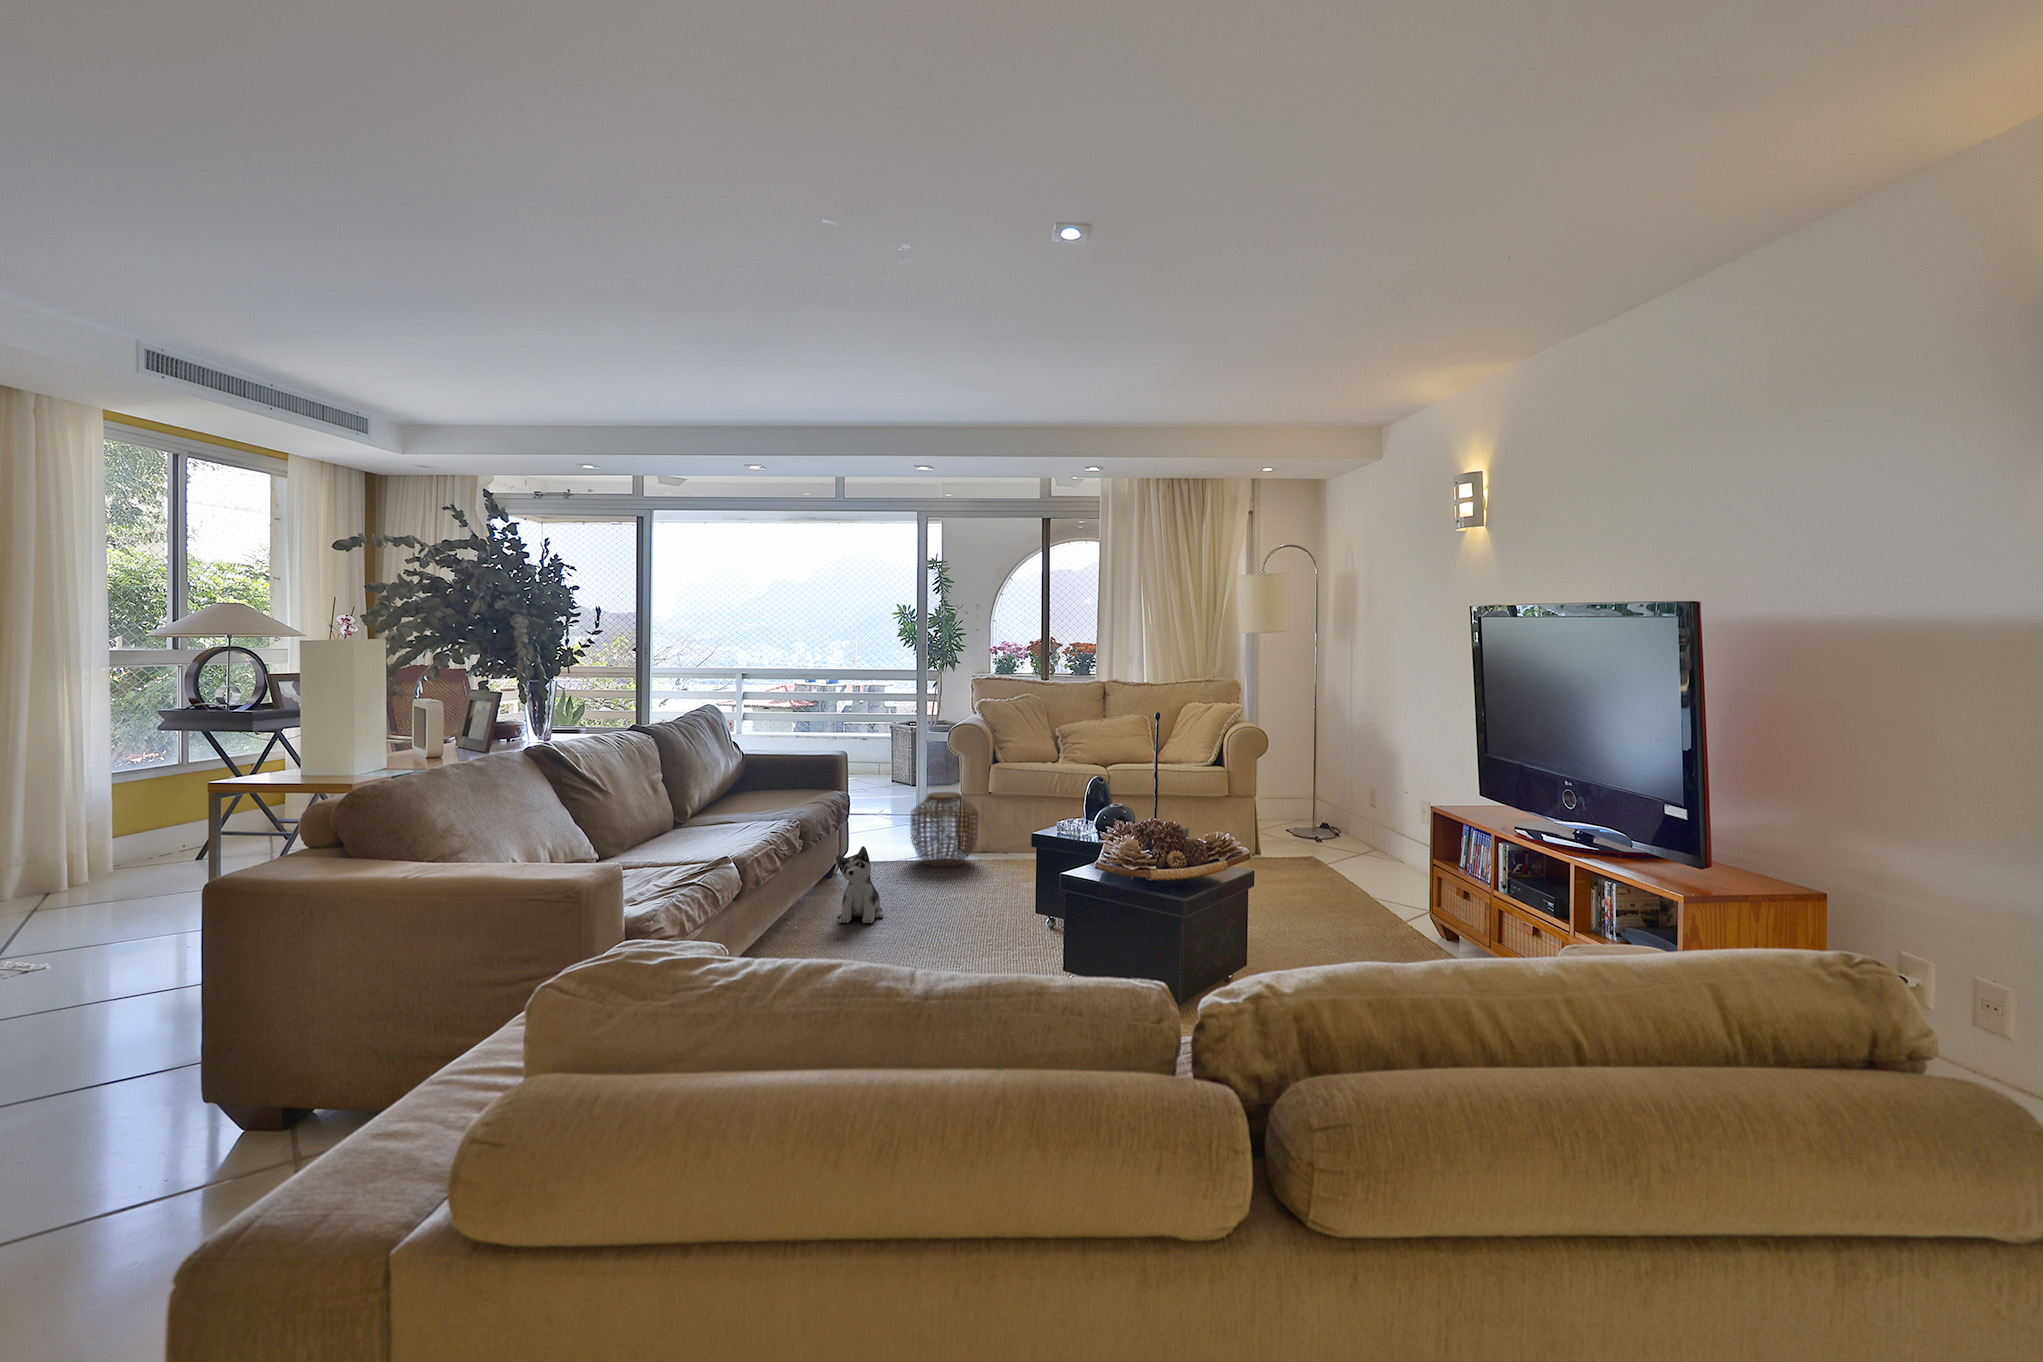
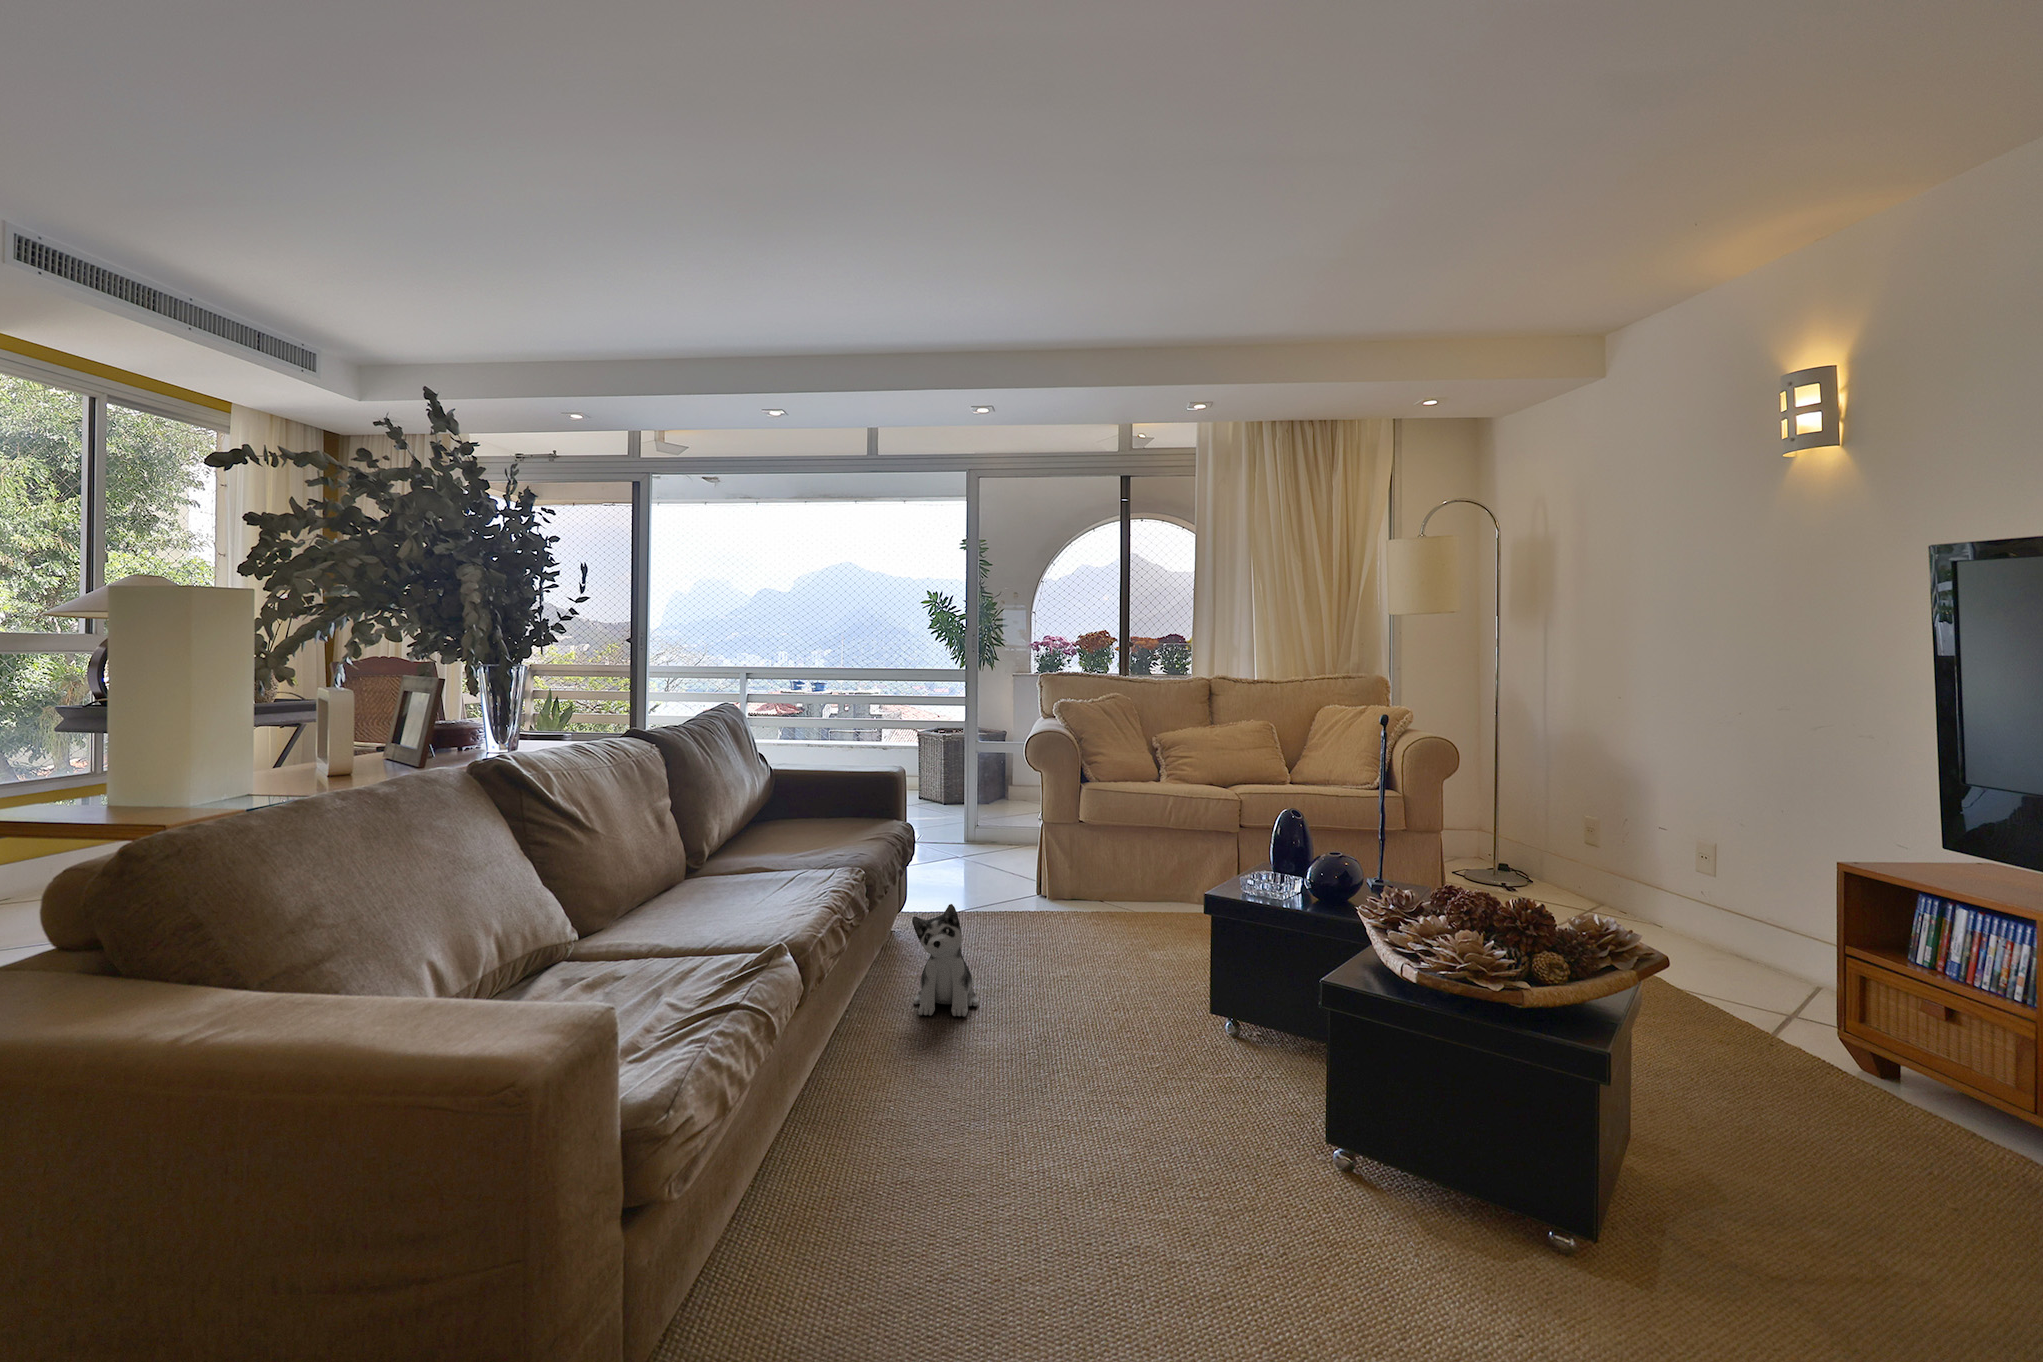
woven basket: present [911,792,978,866] -> none [988,820,1076,920]

